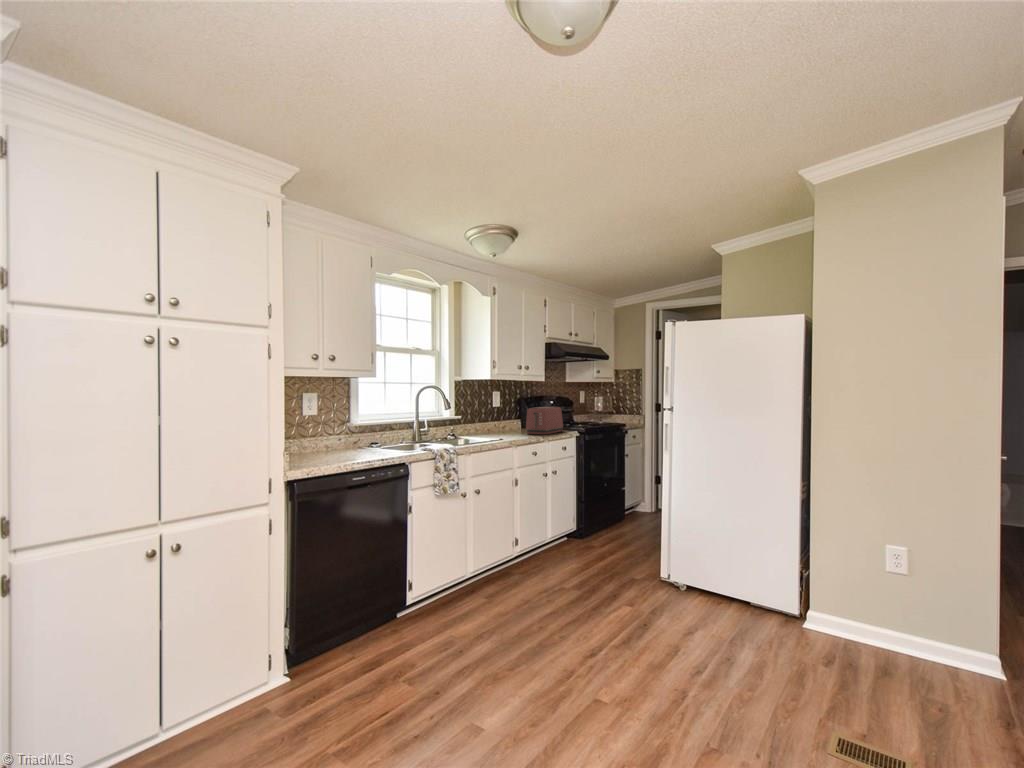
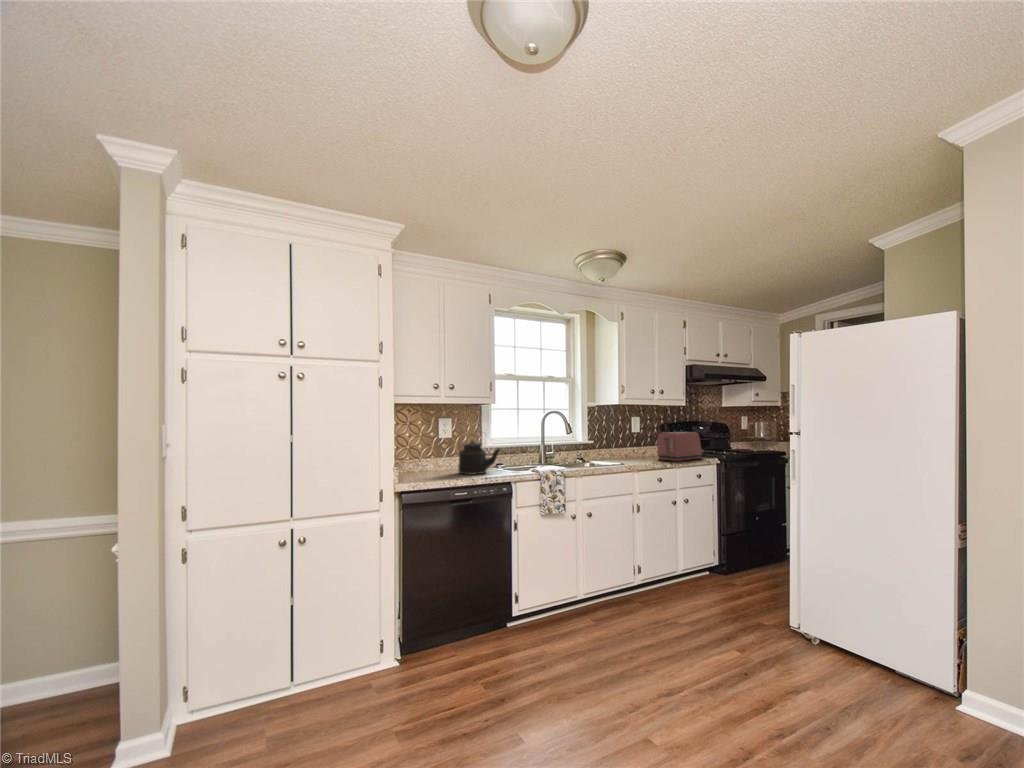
kettle: none [336,409,387,458] -> present [459,440,500,475]

